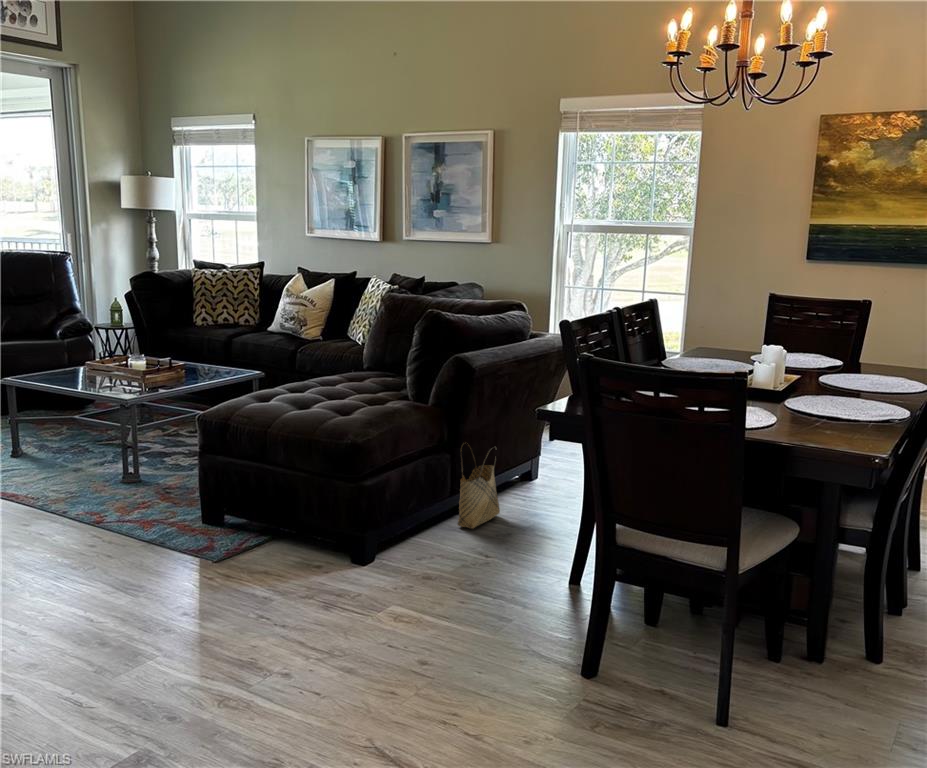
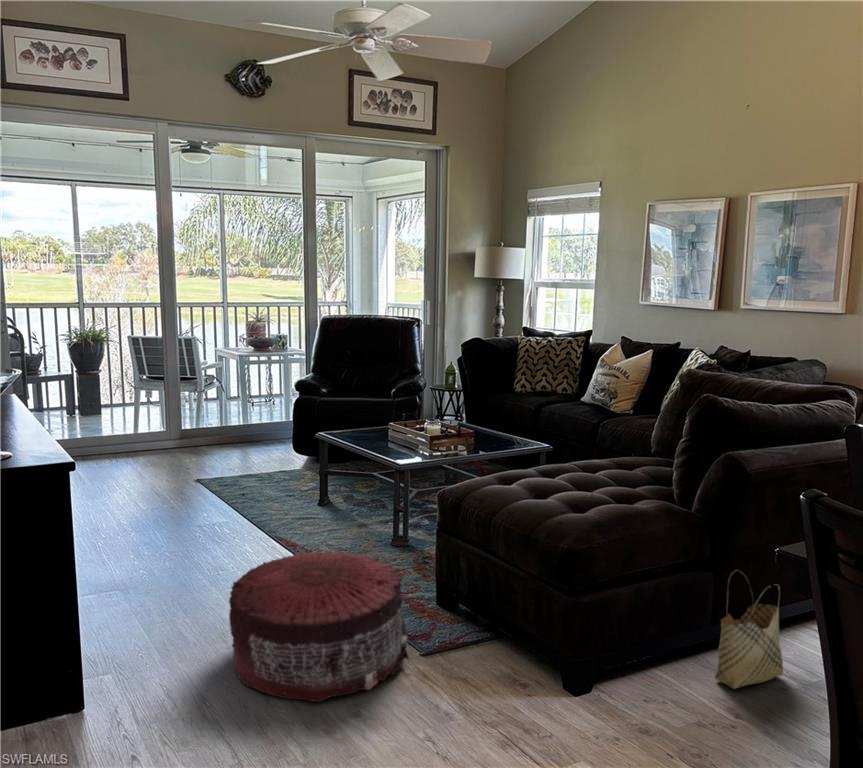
pouf: none [31,483,220,620] -> present [229,550,409,702]

